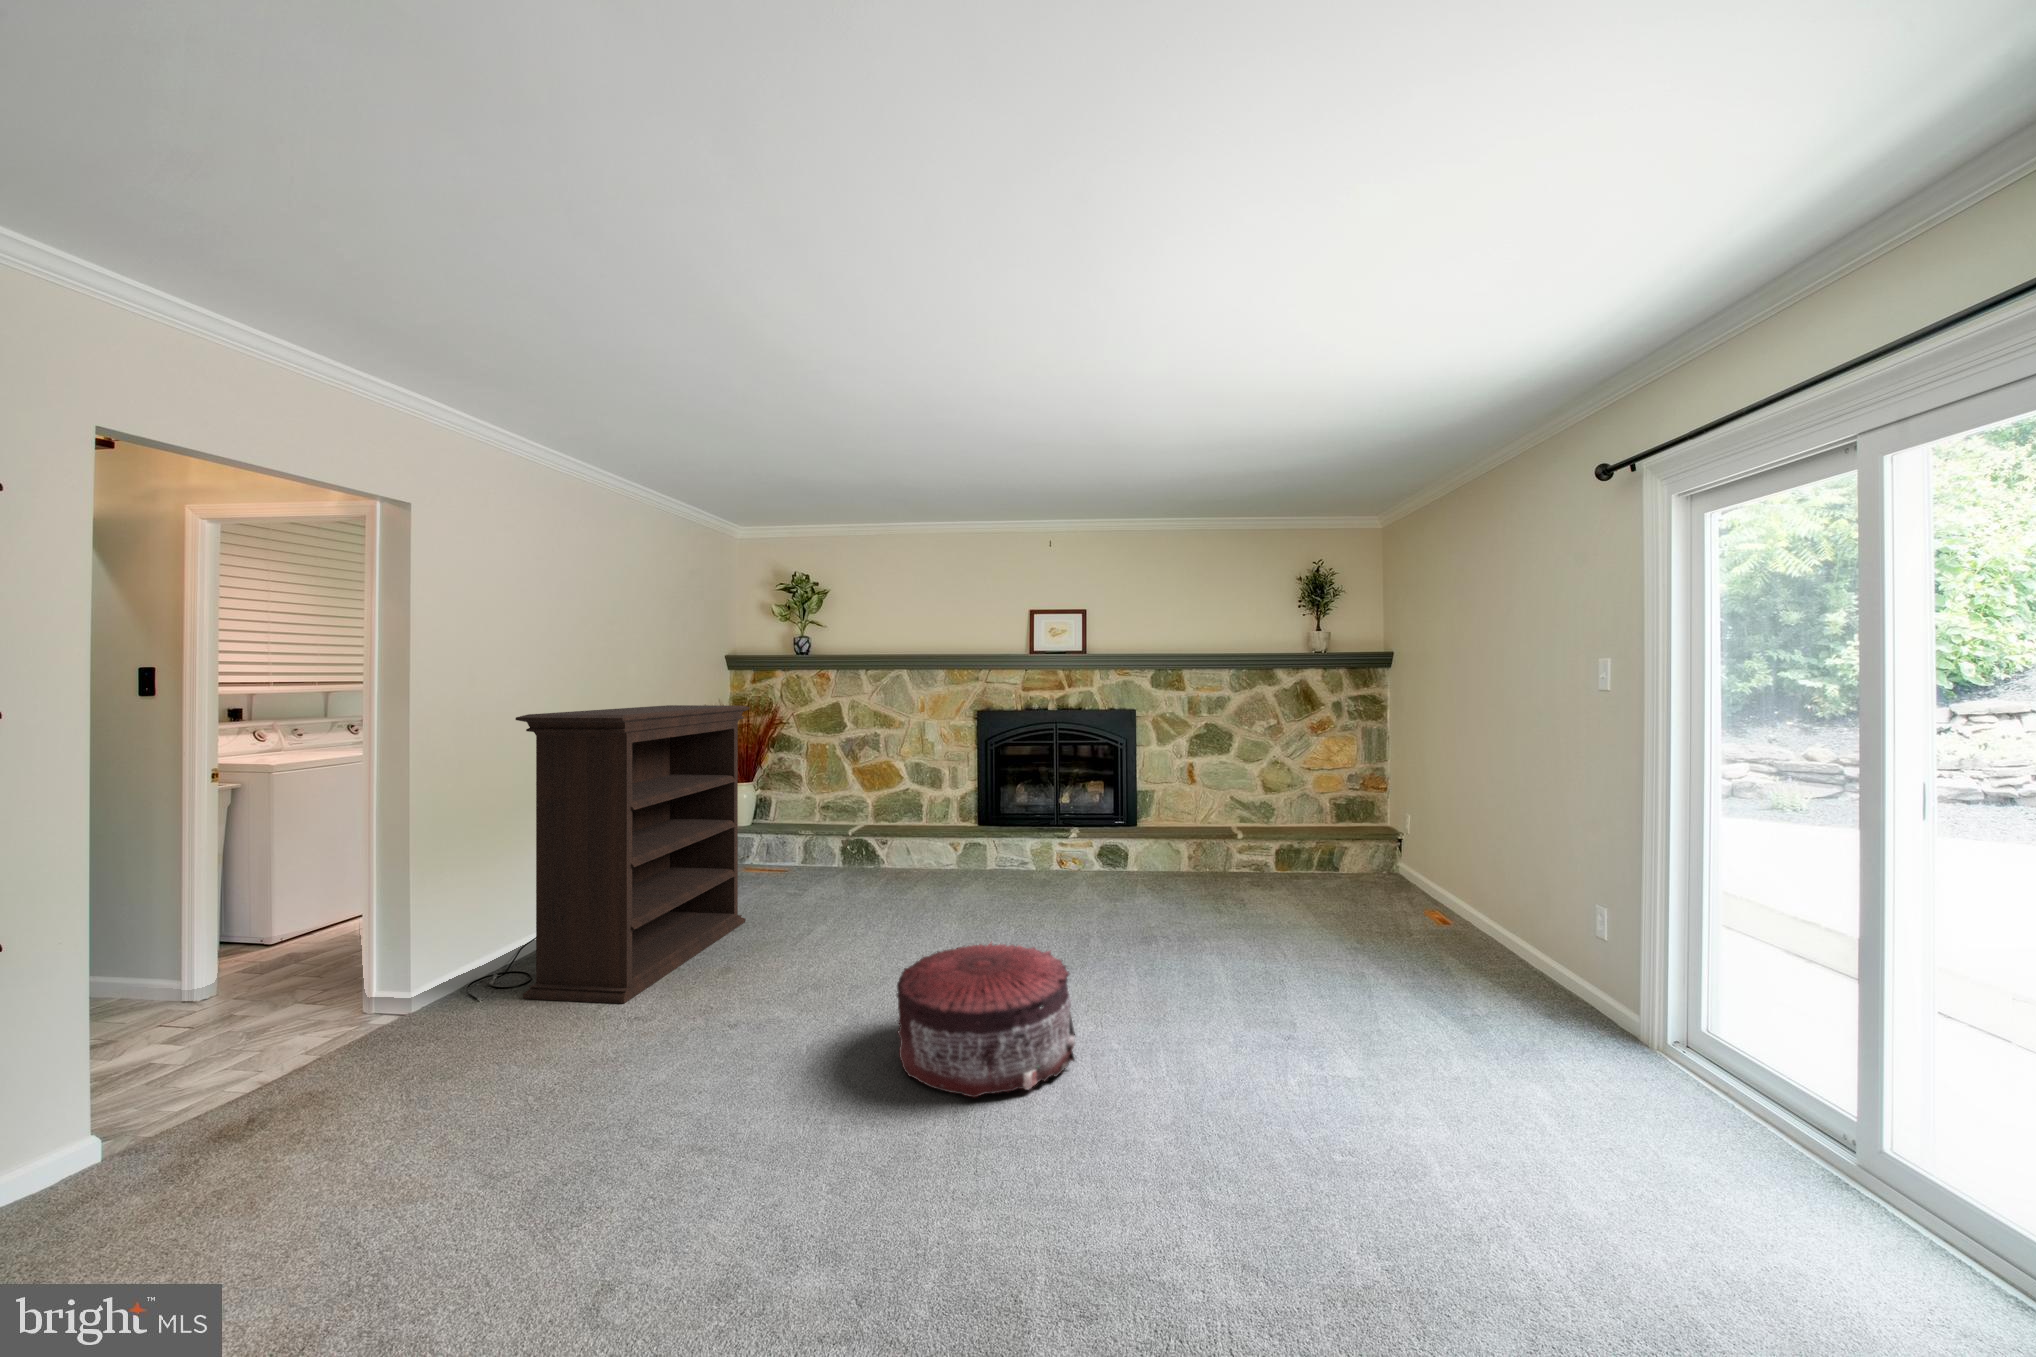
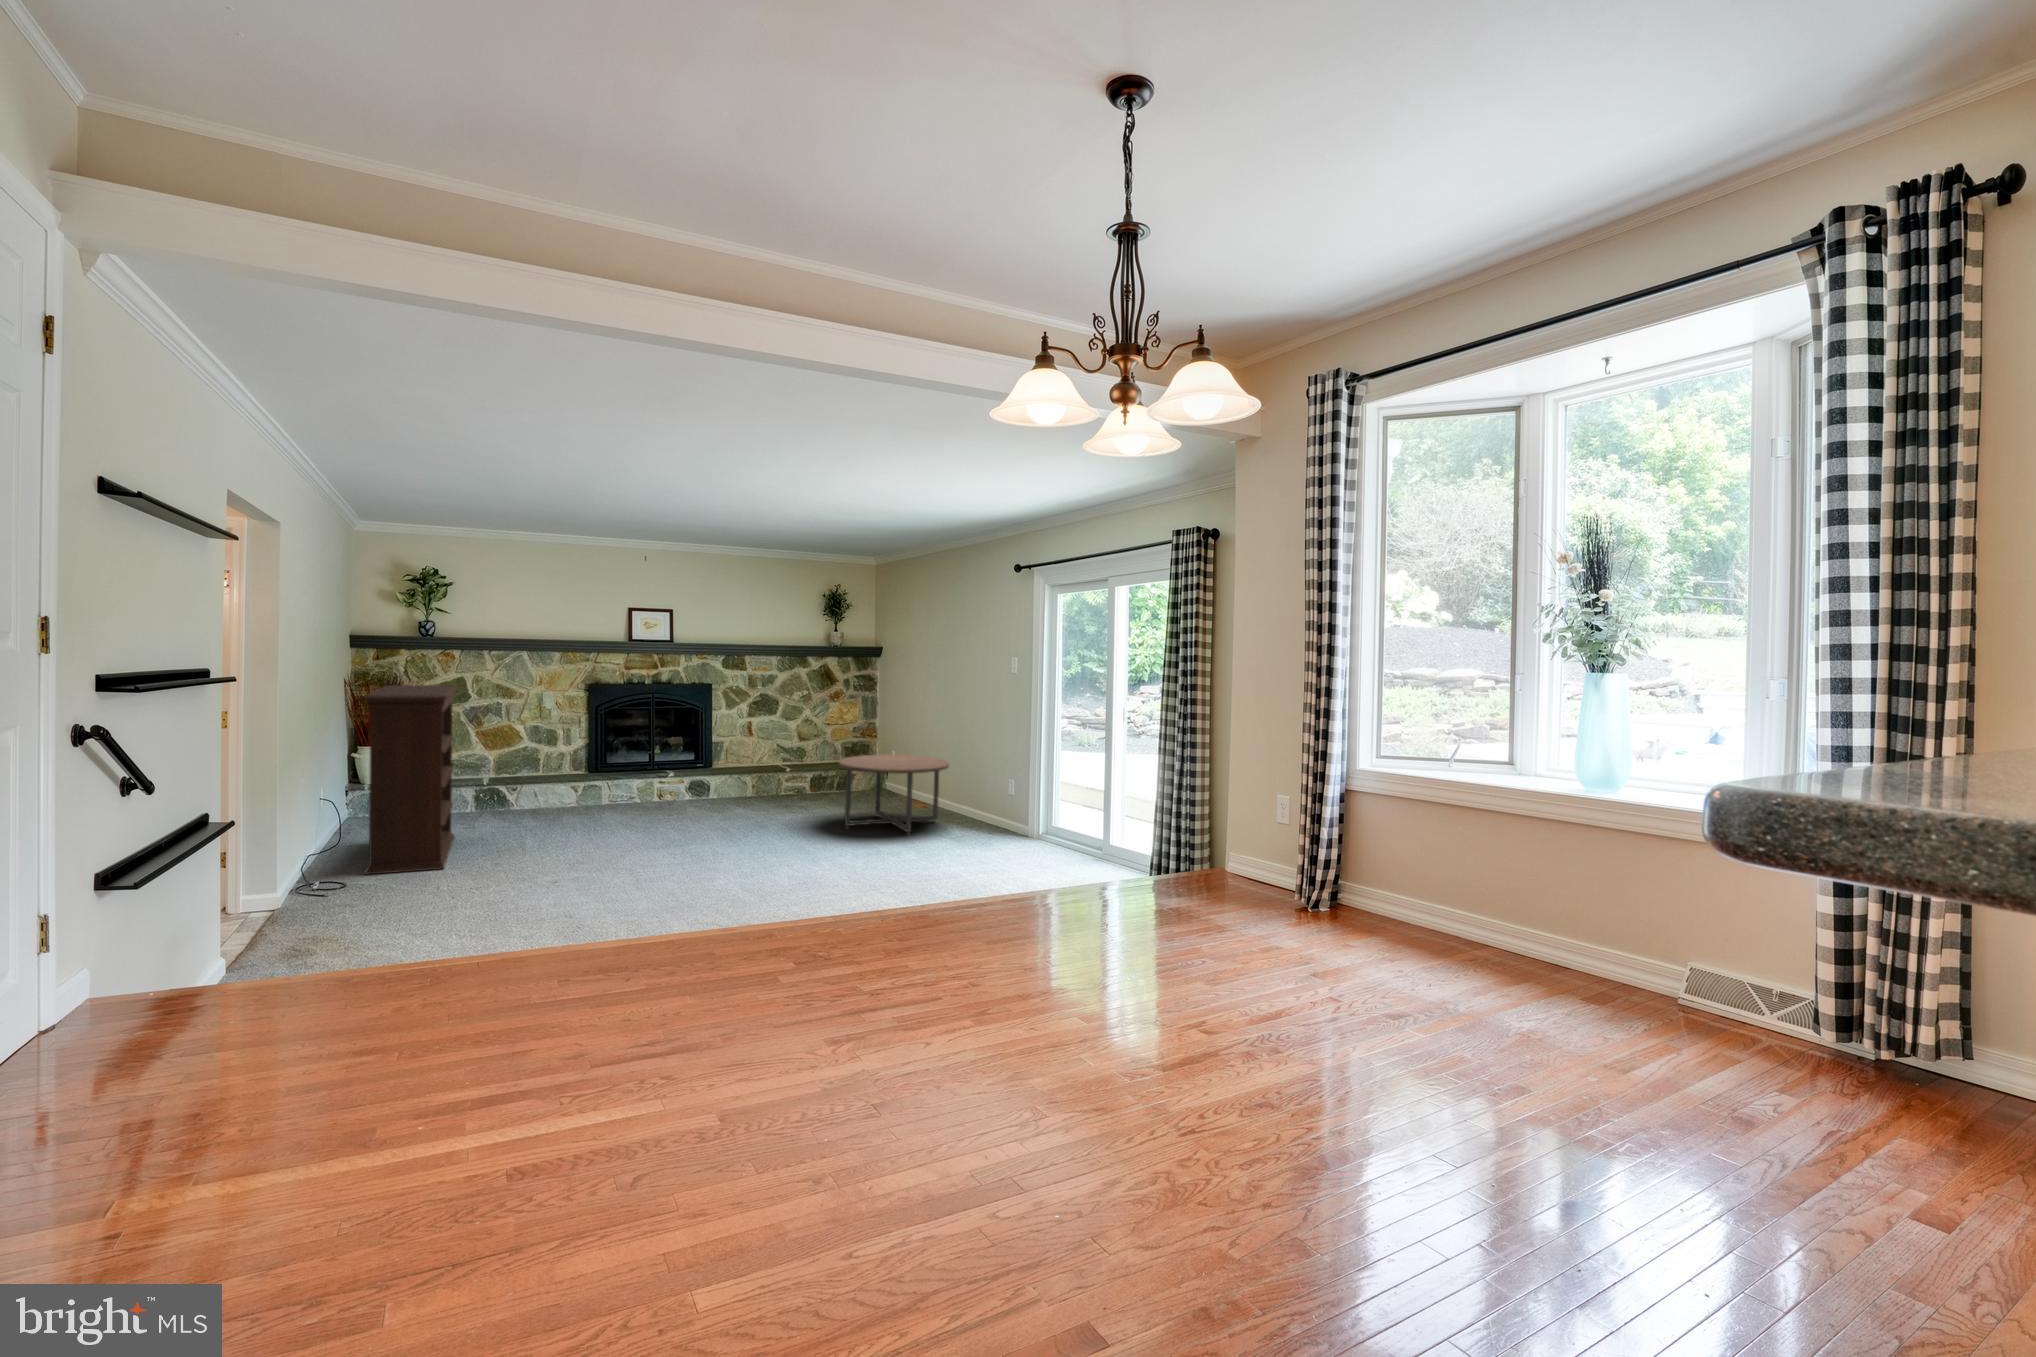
coffee table: none [1316,834,1578,1034] -> present [838,755,949,834]
pouf: present [897,942,1075,1097] -> none [640,812,735,869]

